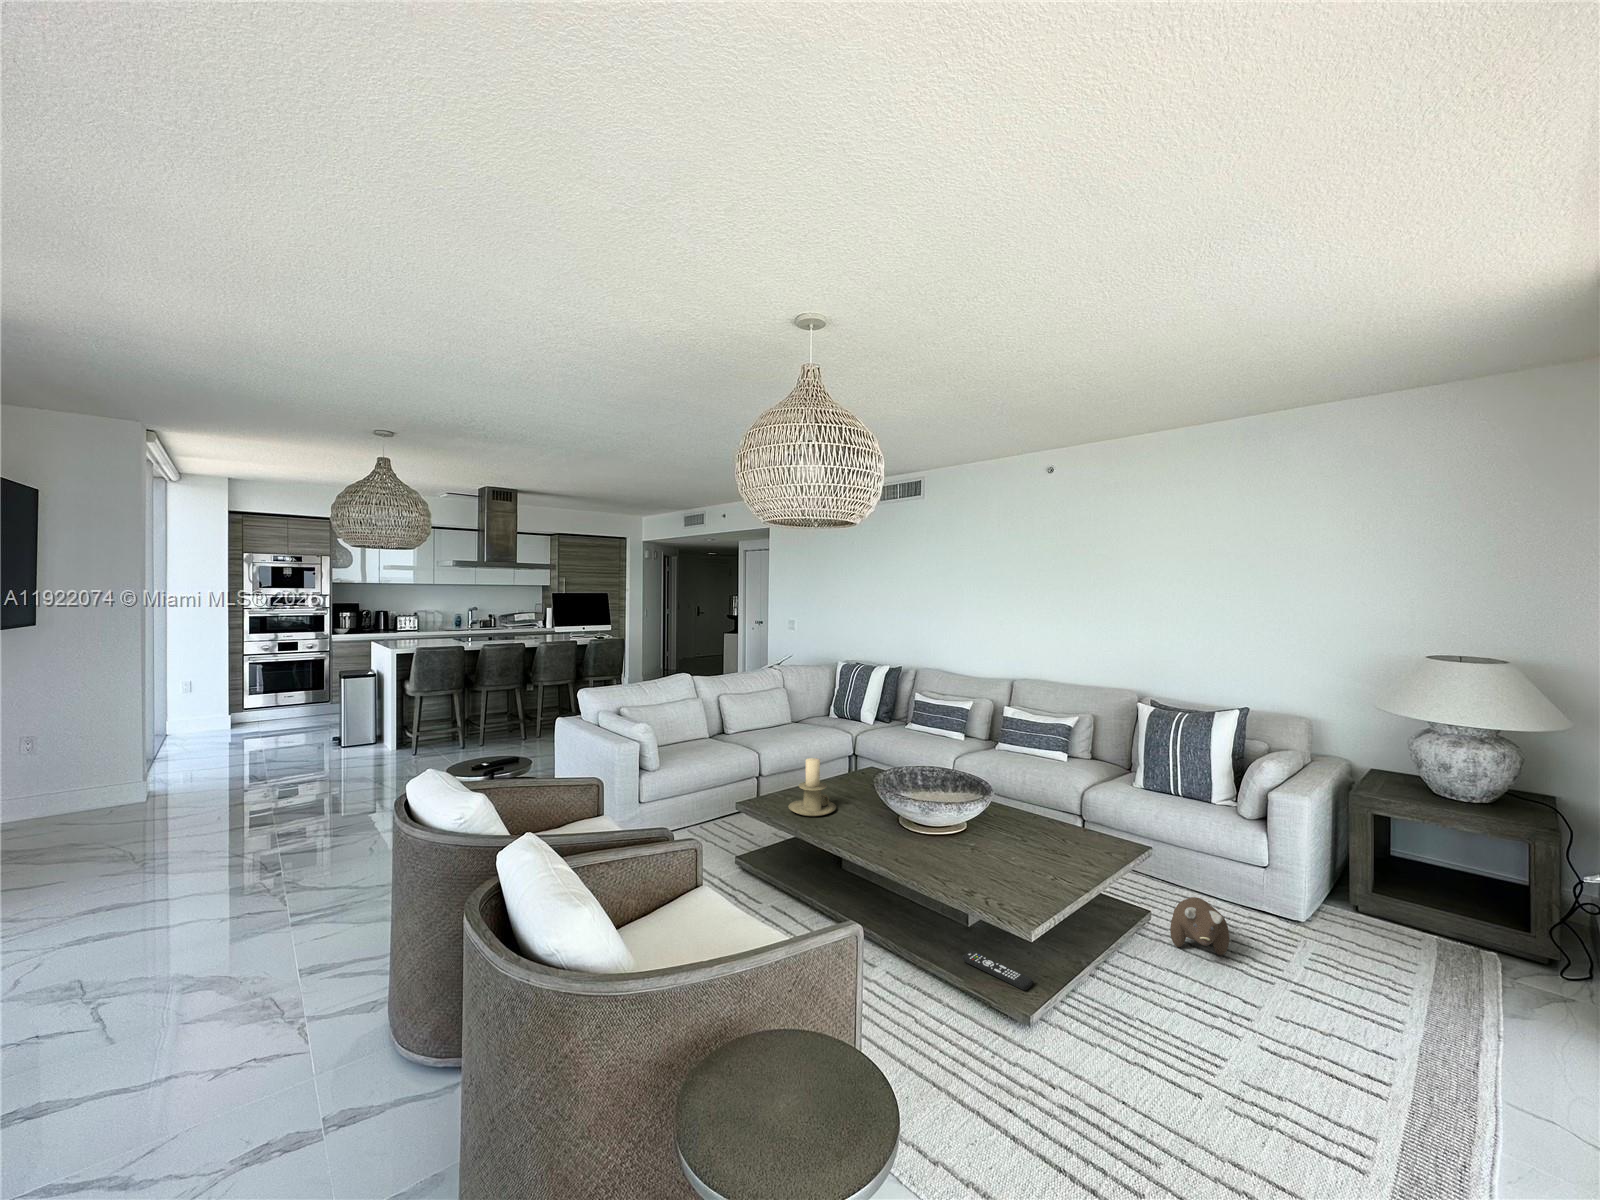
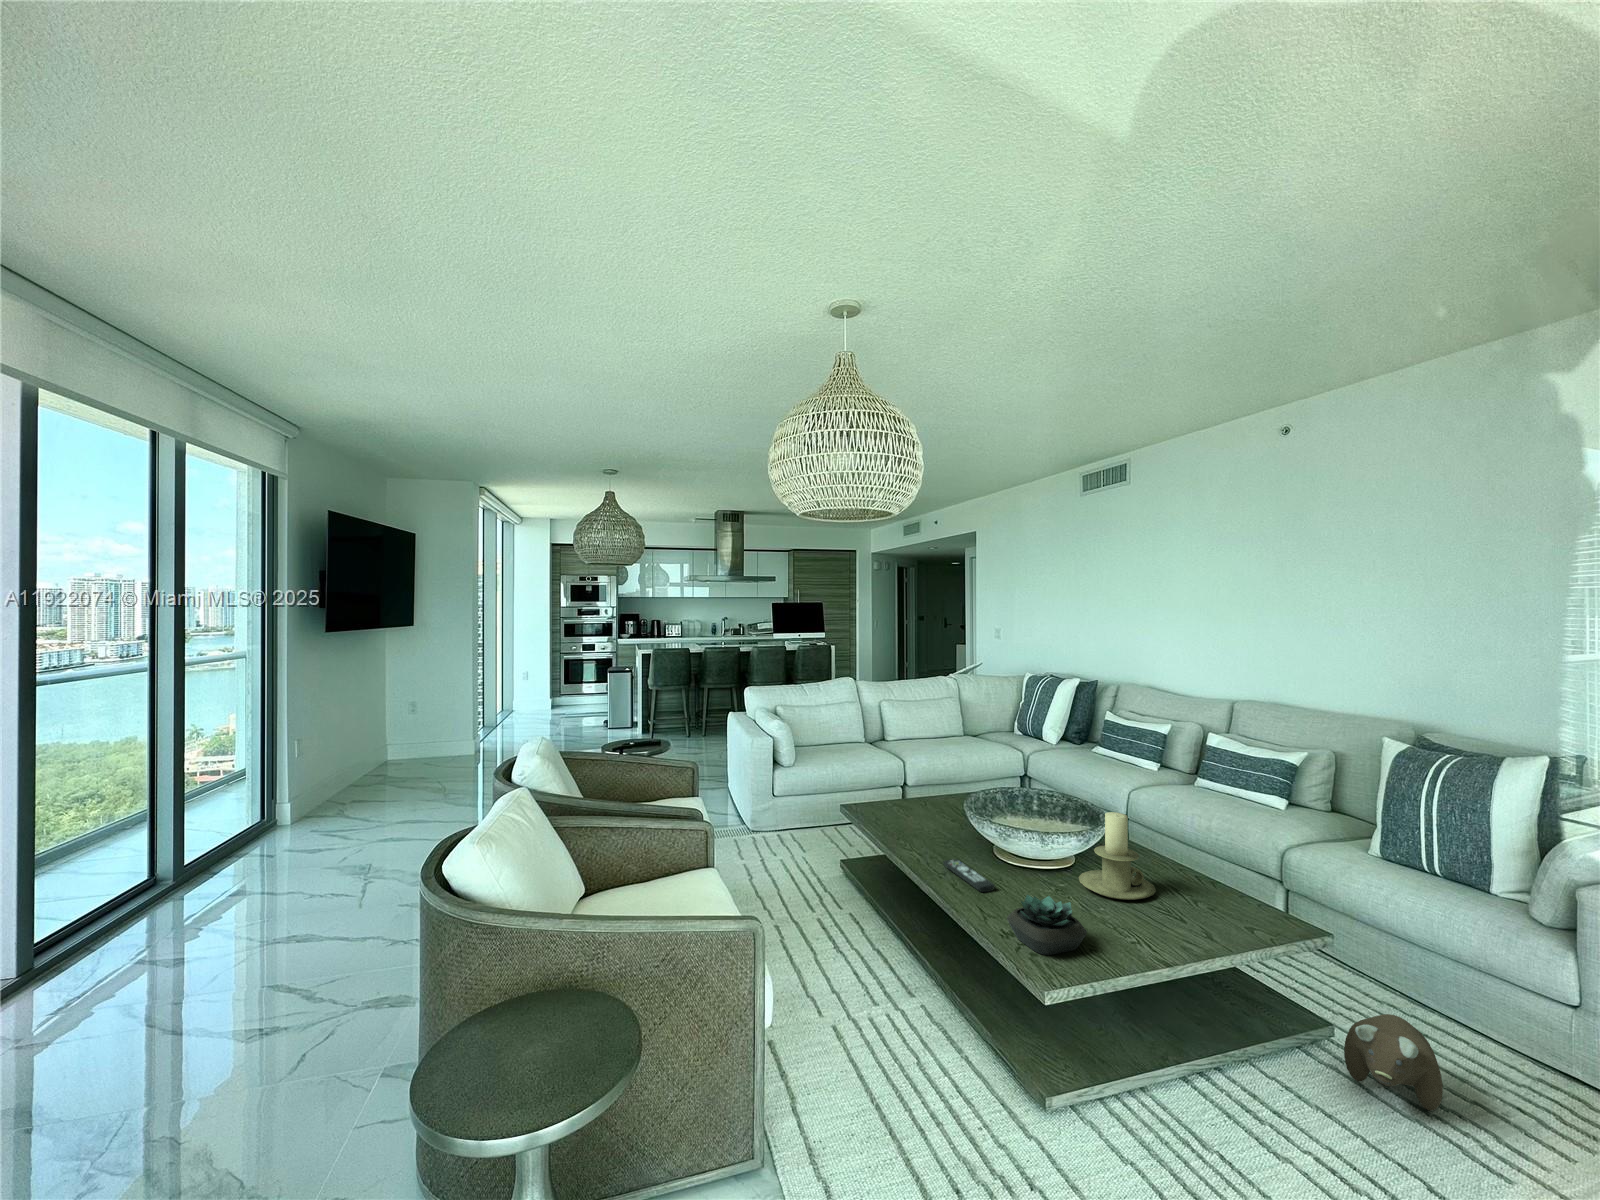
candle holder: present [788,758,836,816] -> present [1079,812,1156,900]
succulent plant: none [975,856,1038,904] -> present [1007,895,1087,955]
remote control: present [962,951,1033,990] -> present [943,859,995,892]

